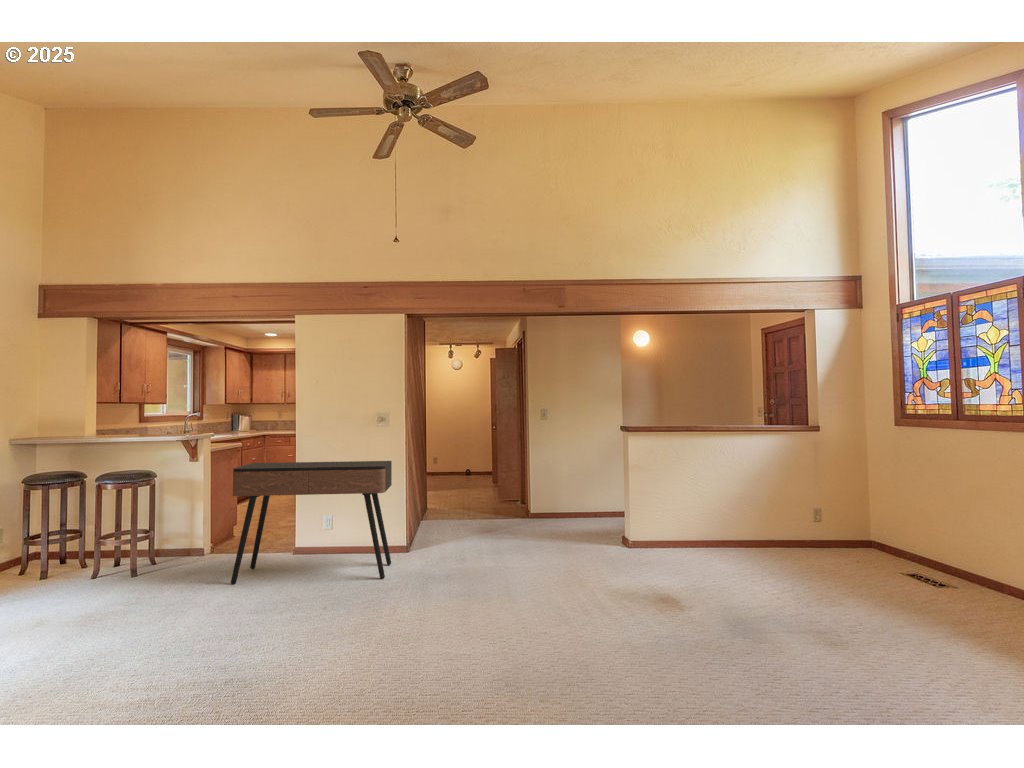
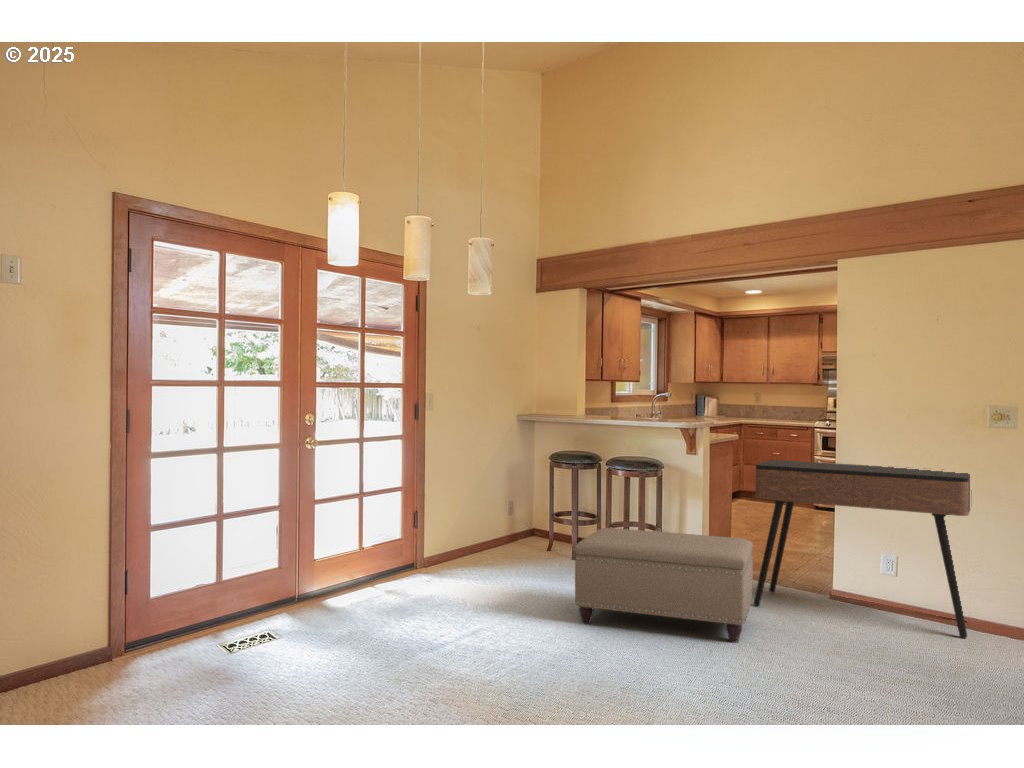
ottoman: none [22,532,224,642] -> present [575,528,753,643]

